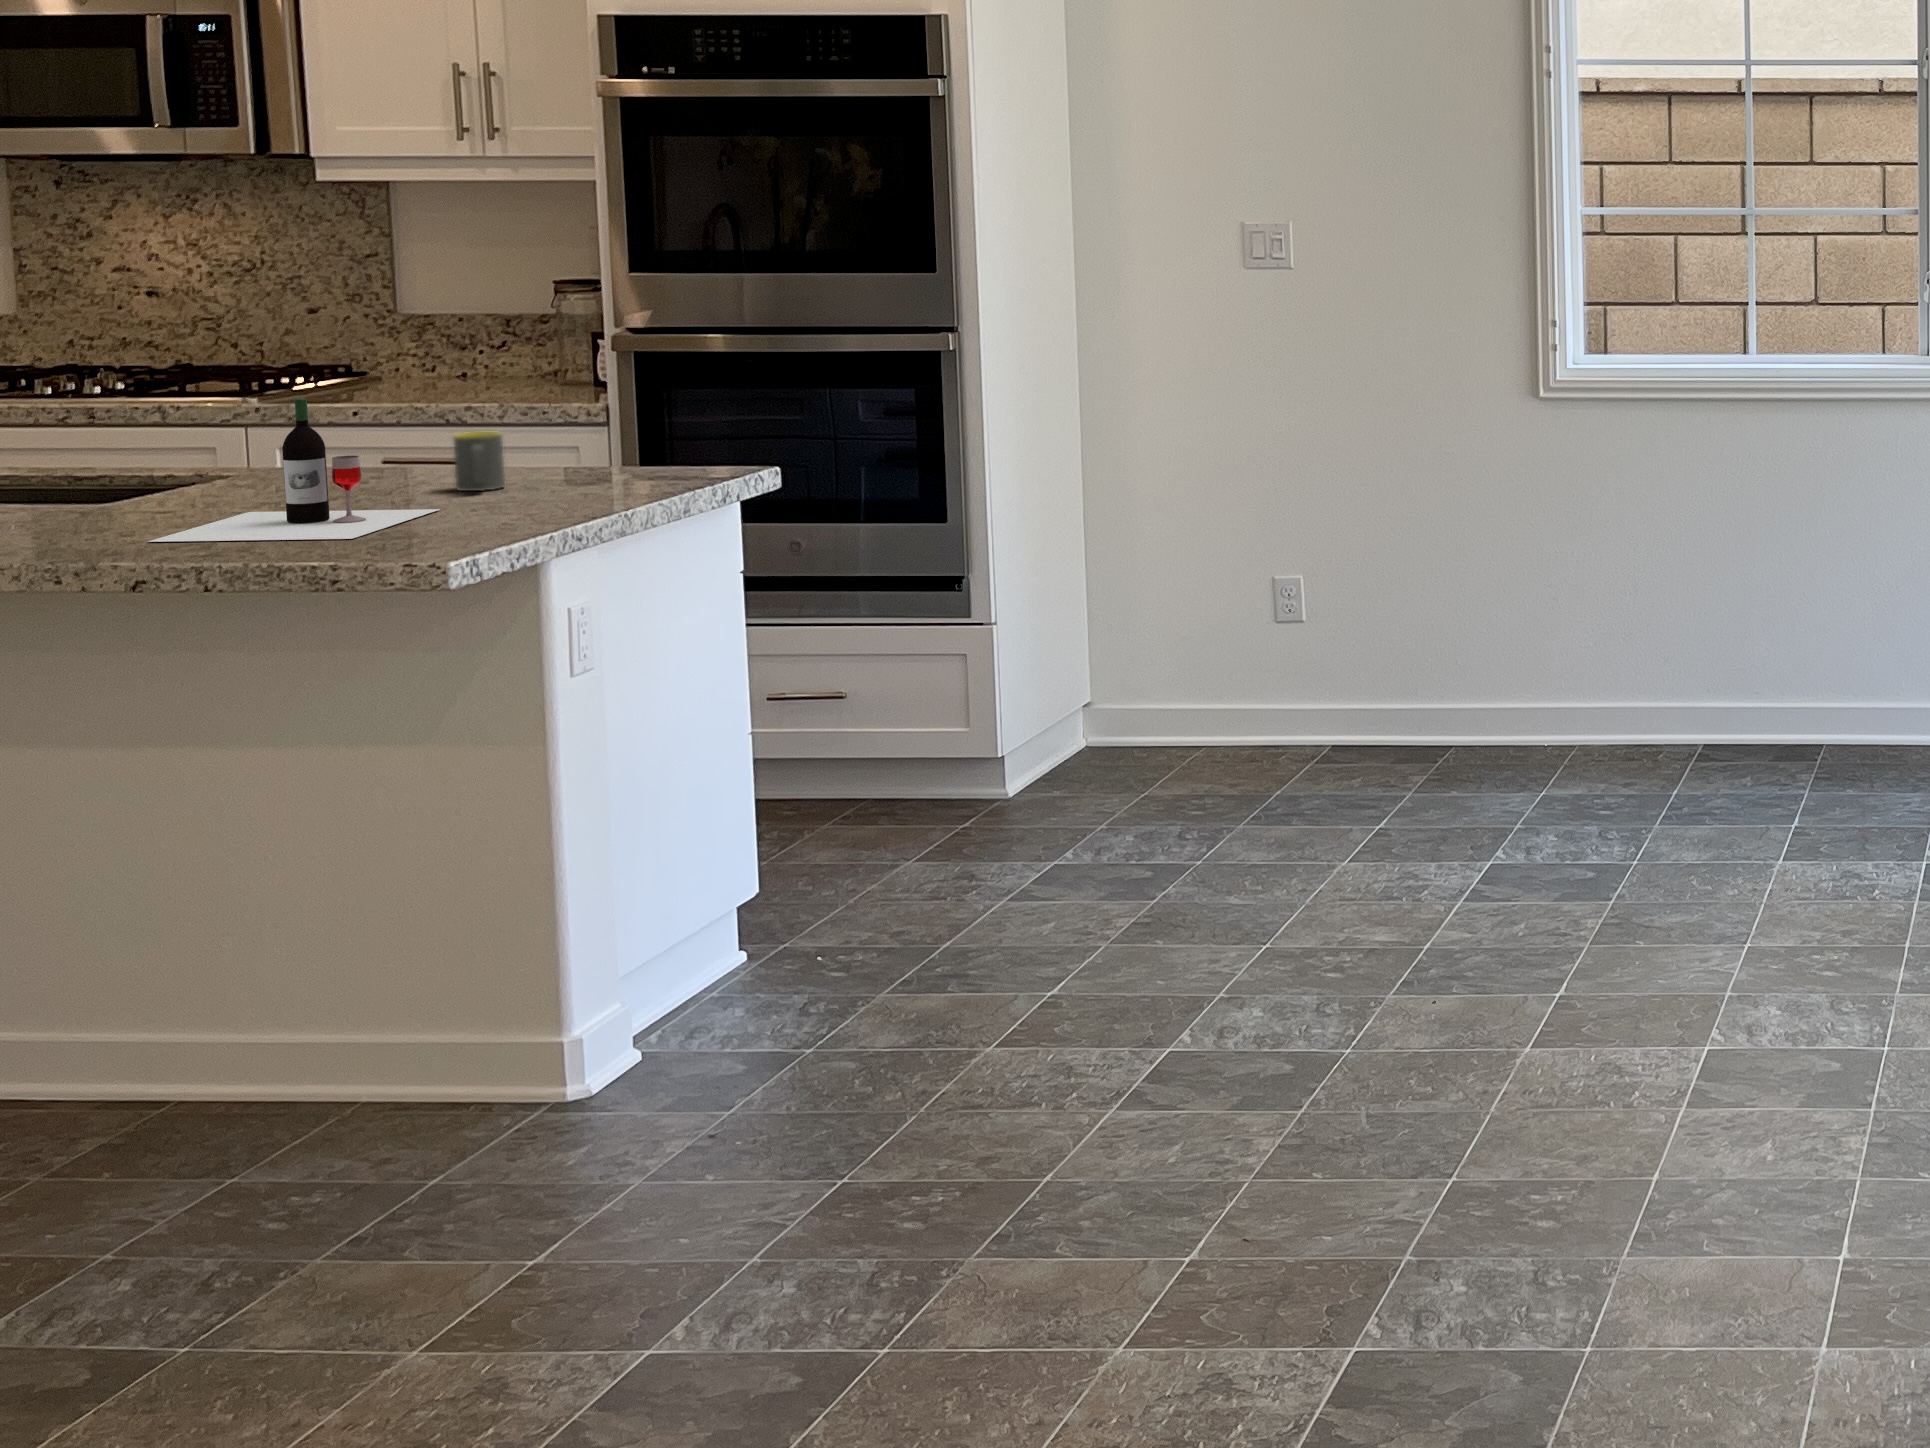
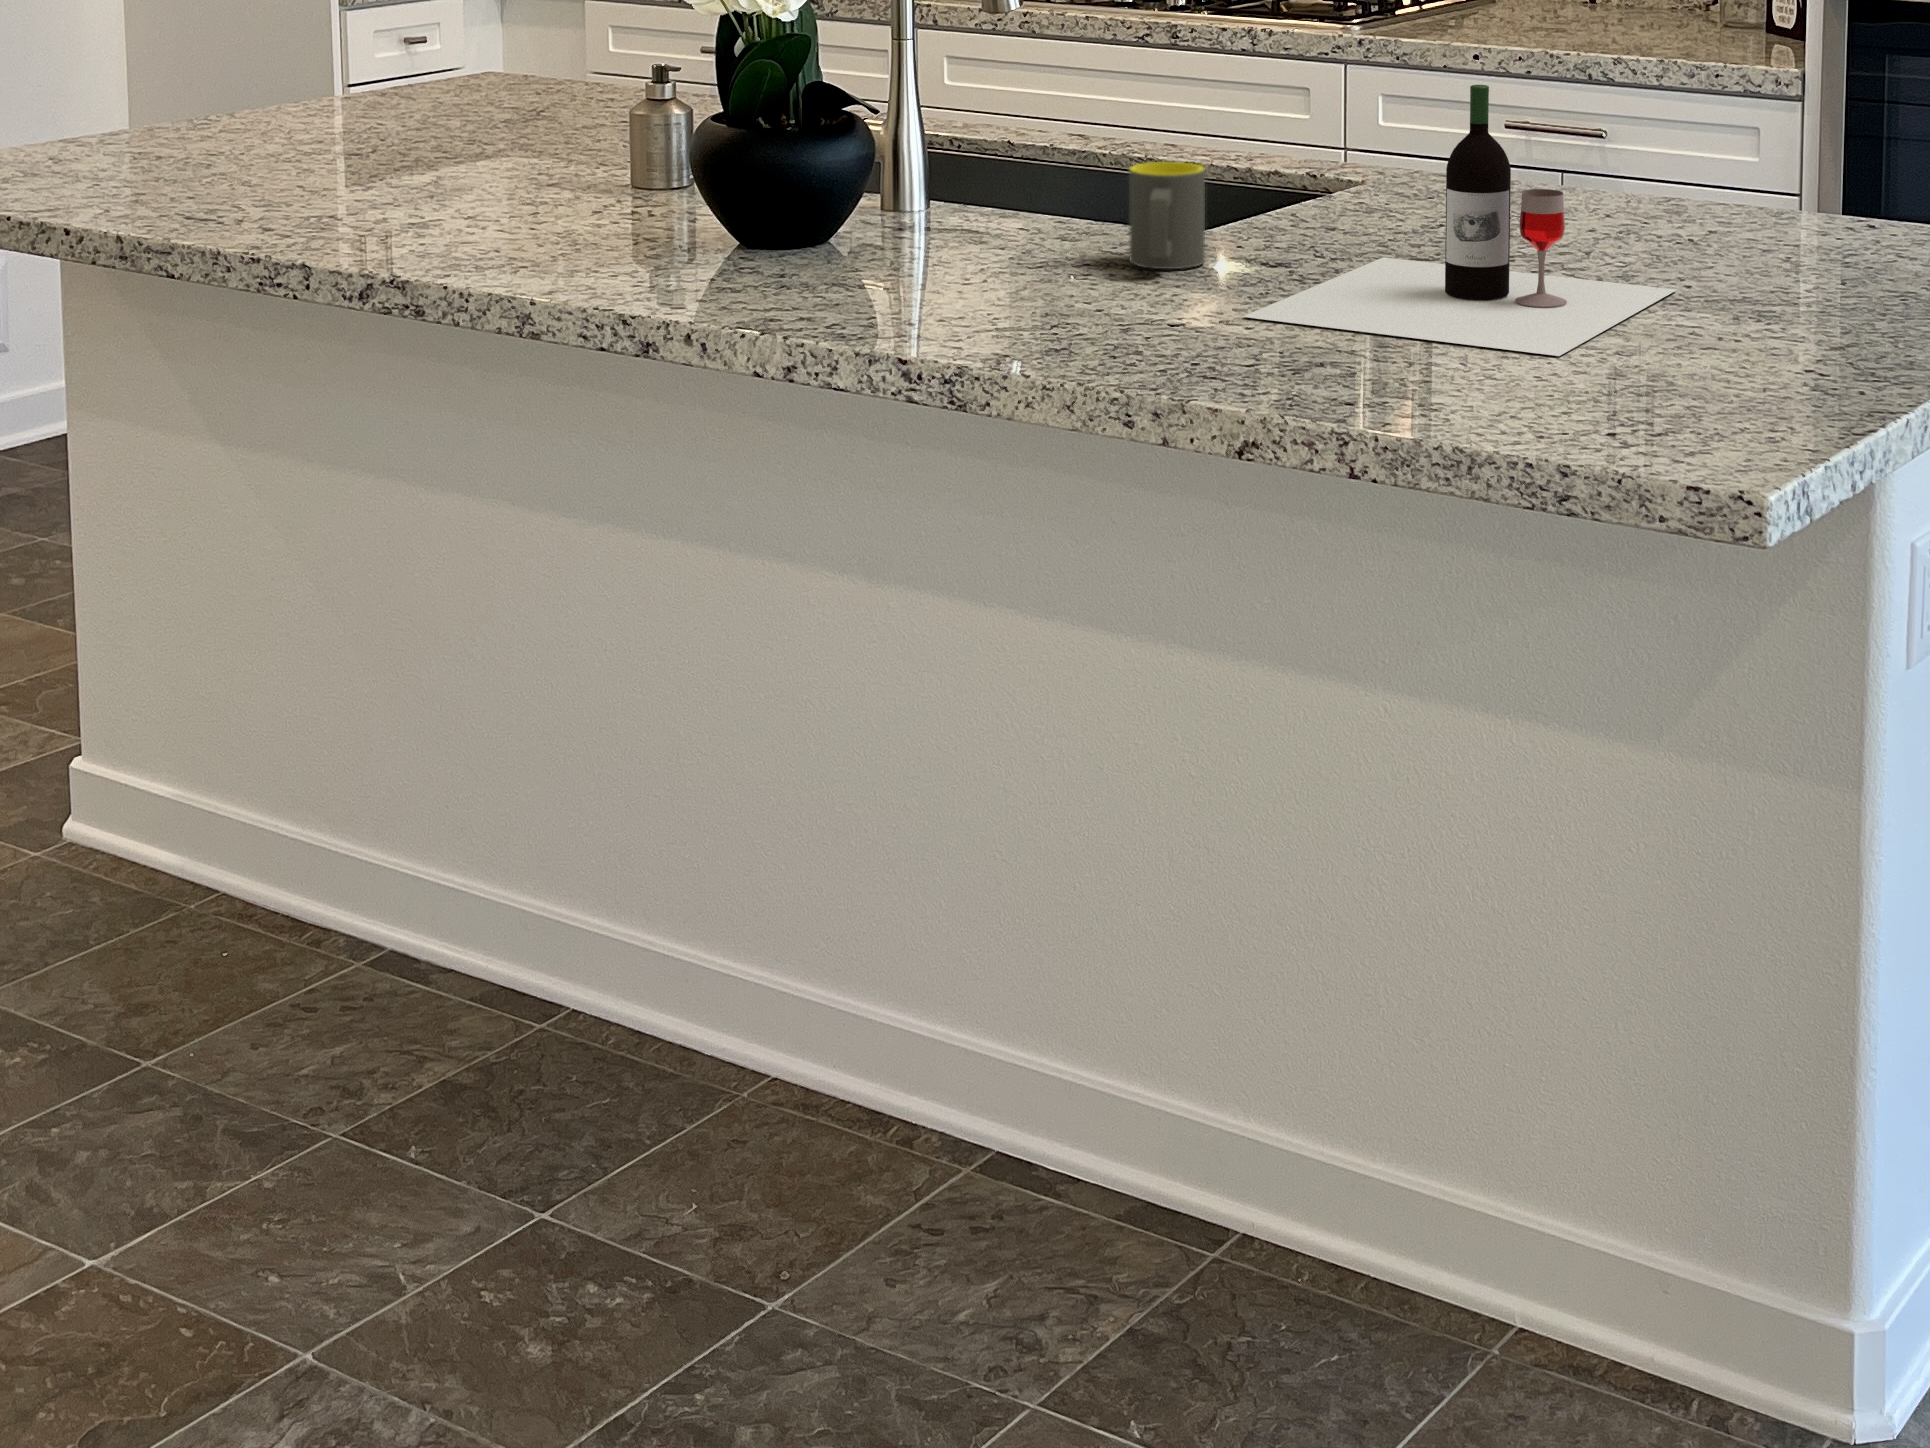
mug: present [454,432,505,491] -> present [1129,162,1205,269]

